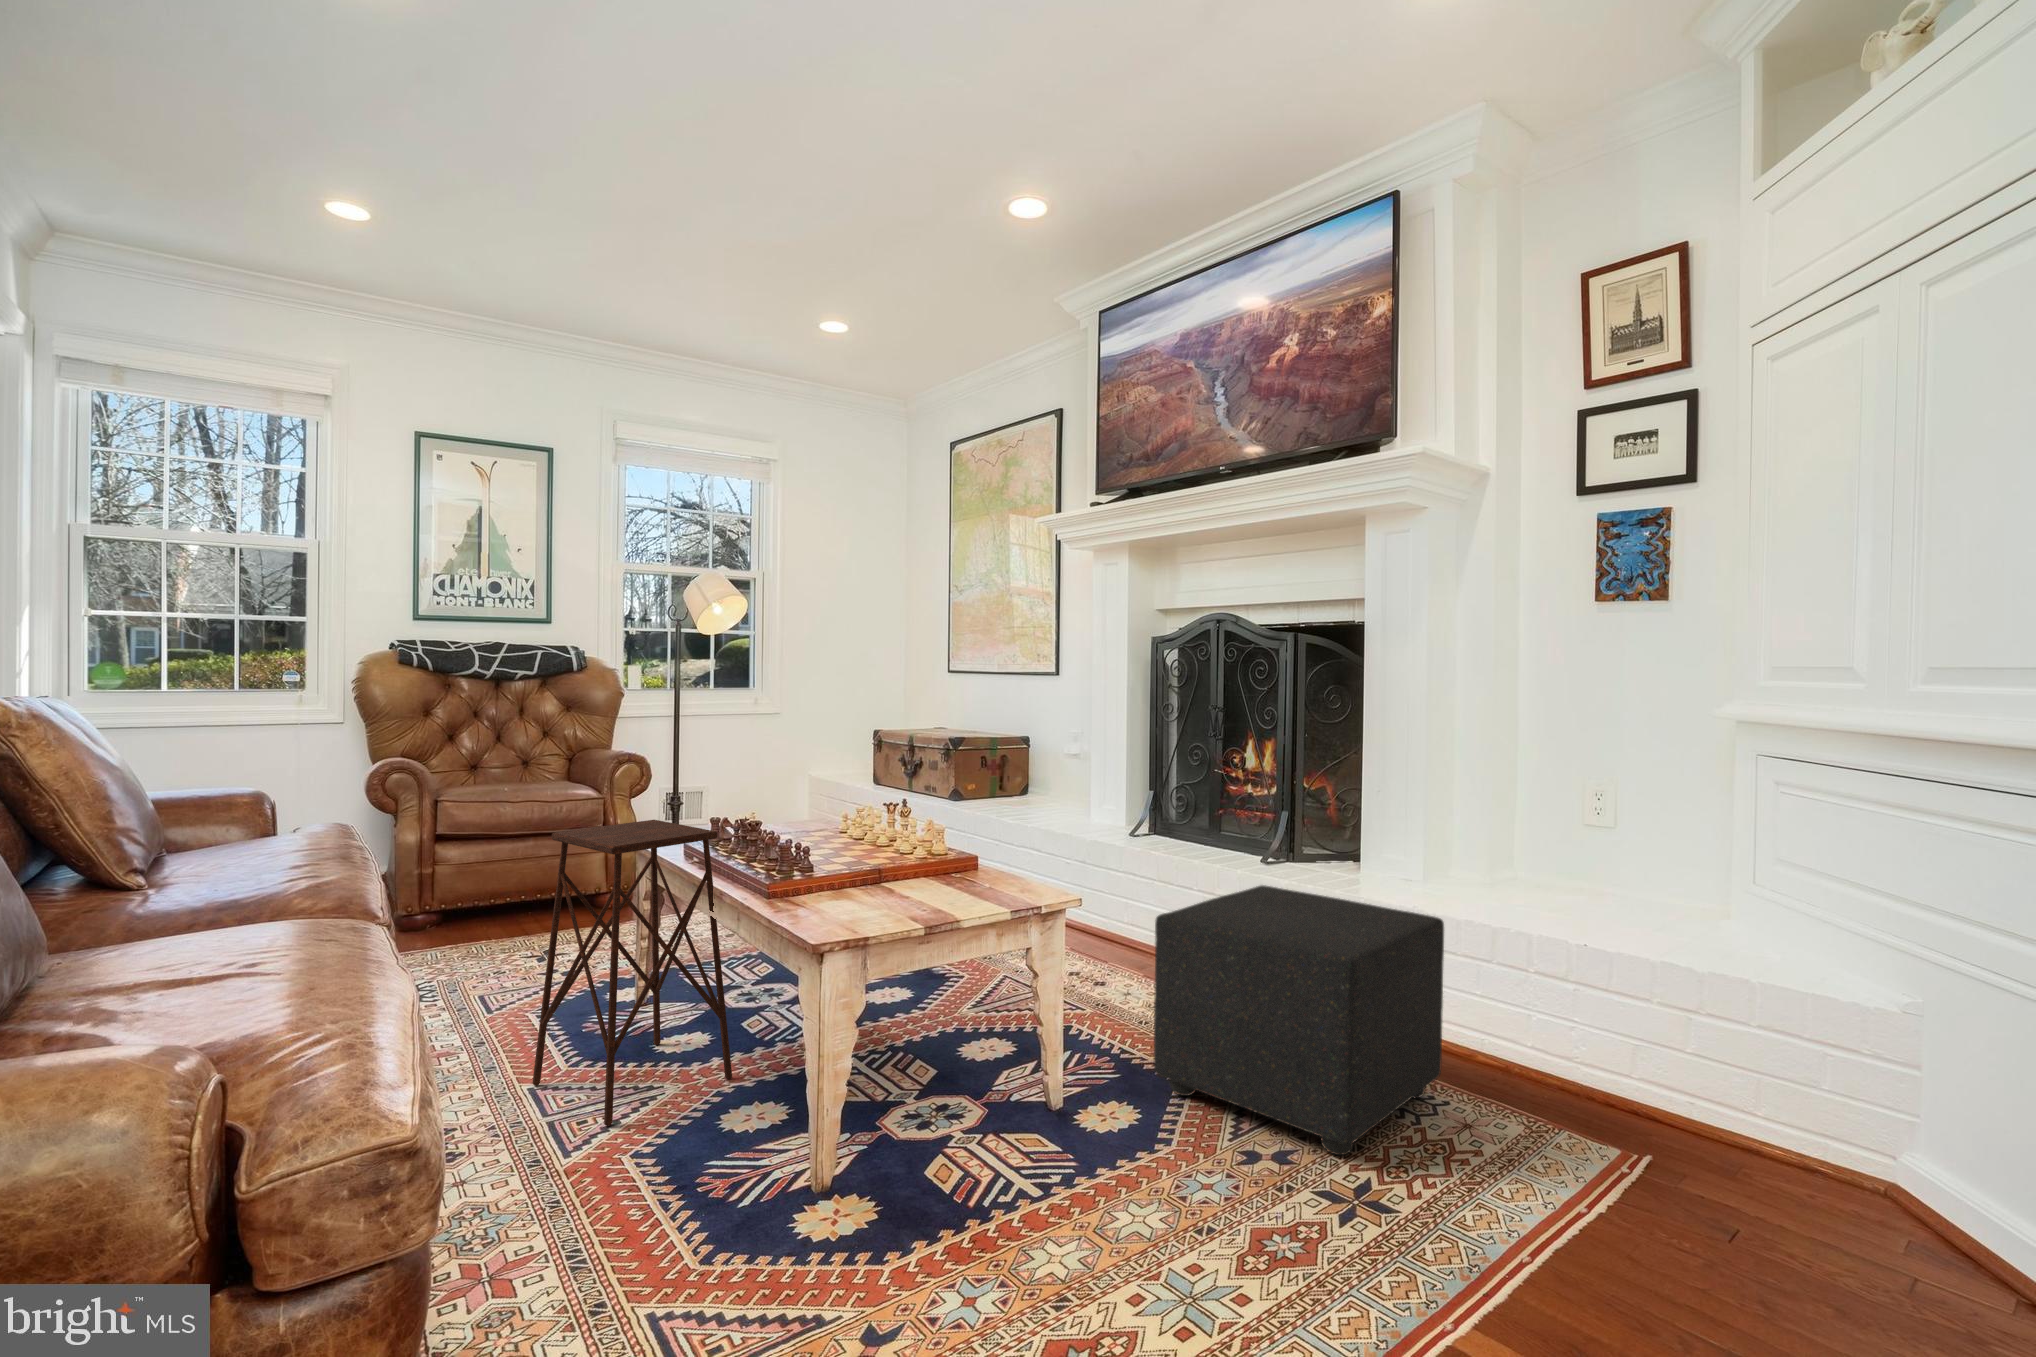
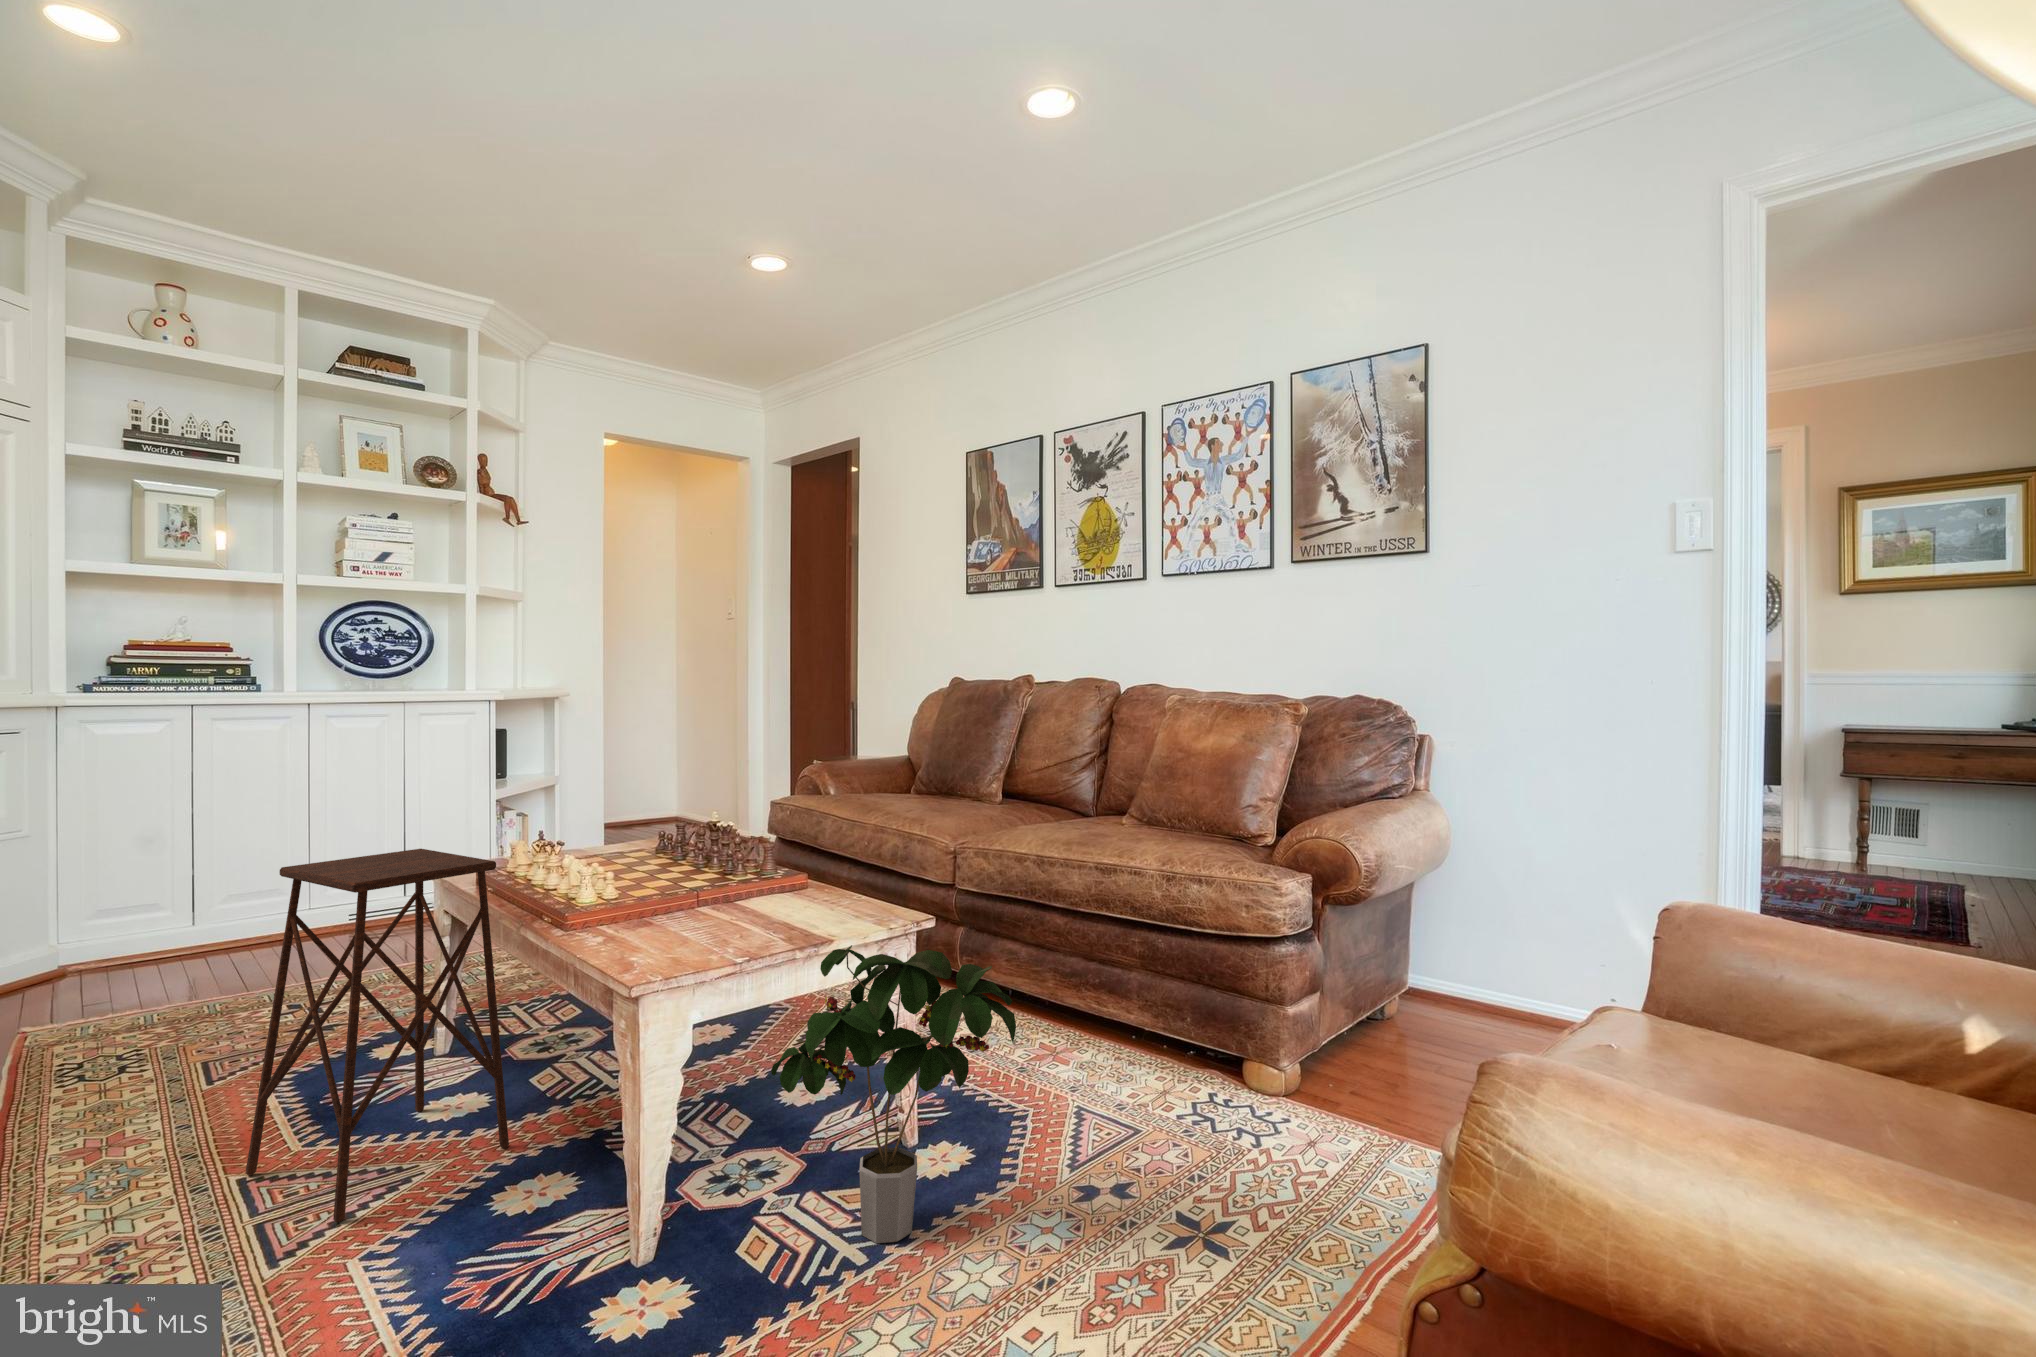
ottoman: present [1154,885,1444,1155] -> none [991,903,1279,1186]
potted plant: none [955,913,1177,1180] -> present [771,945,1016,1243]

